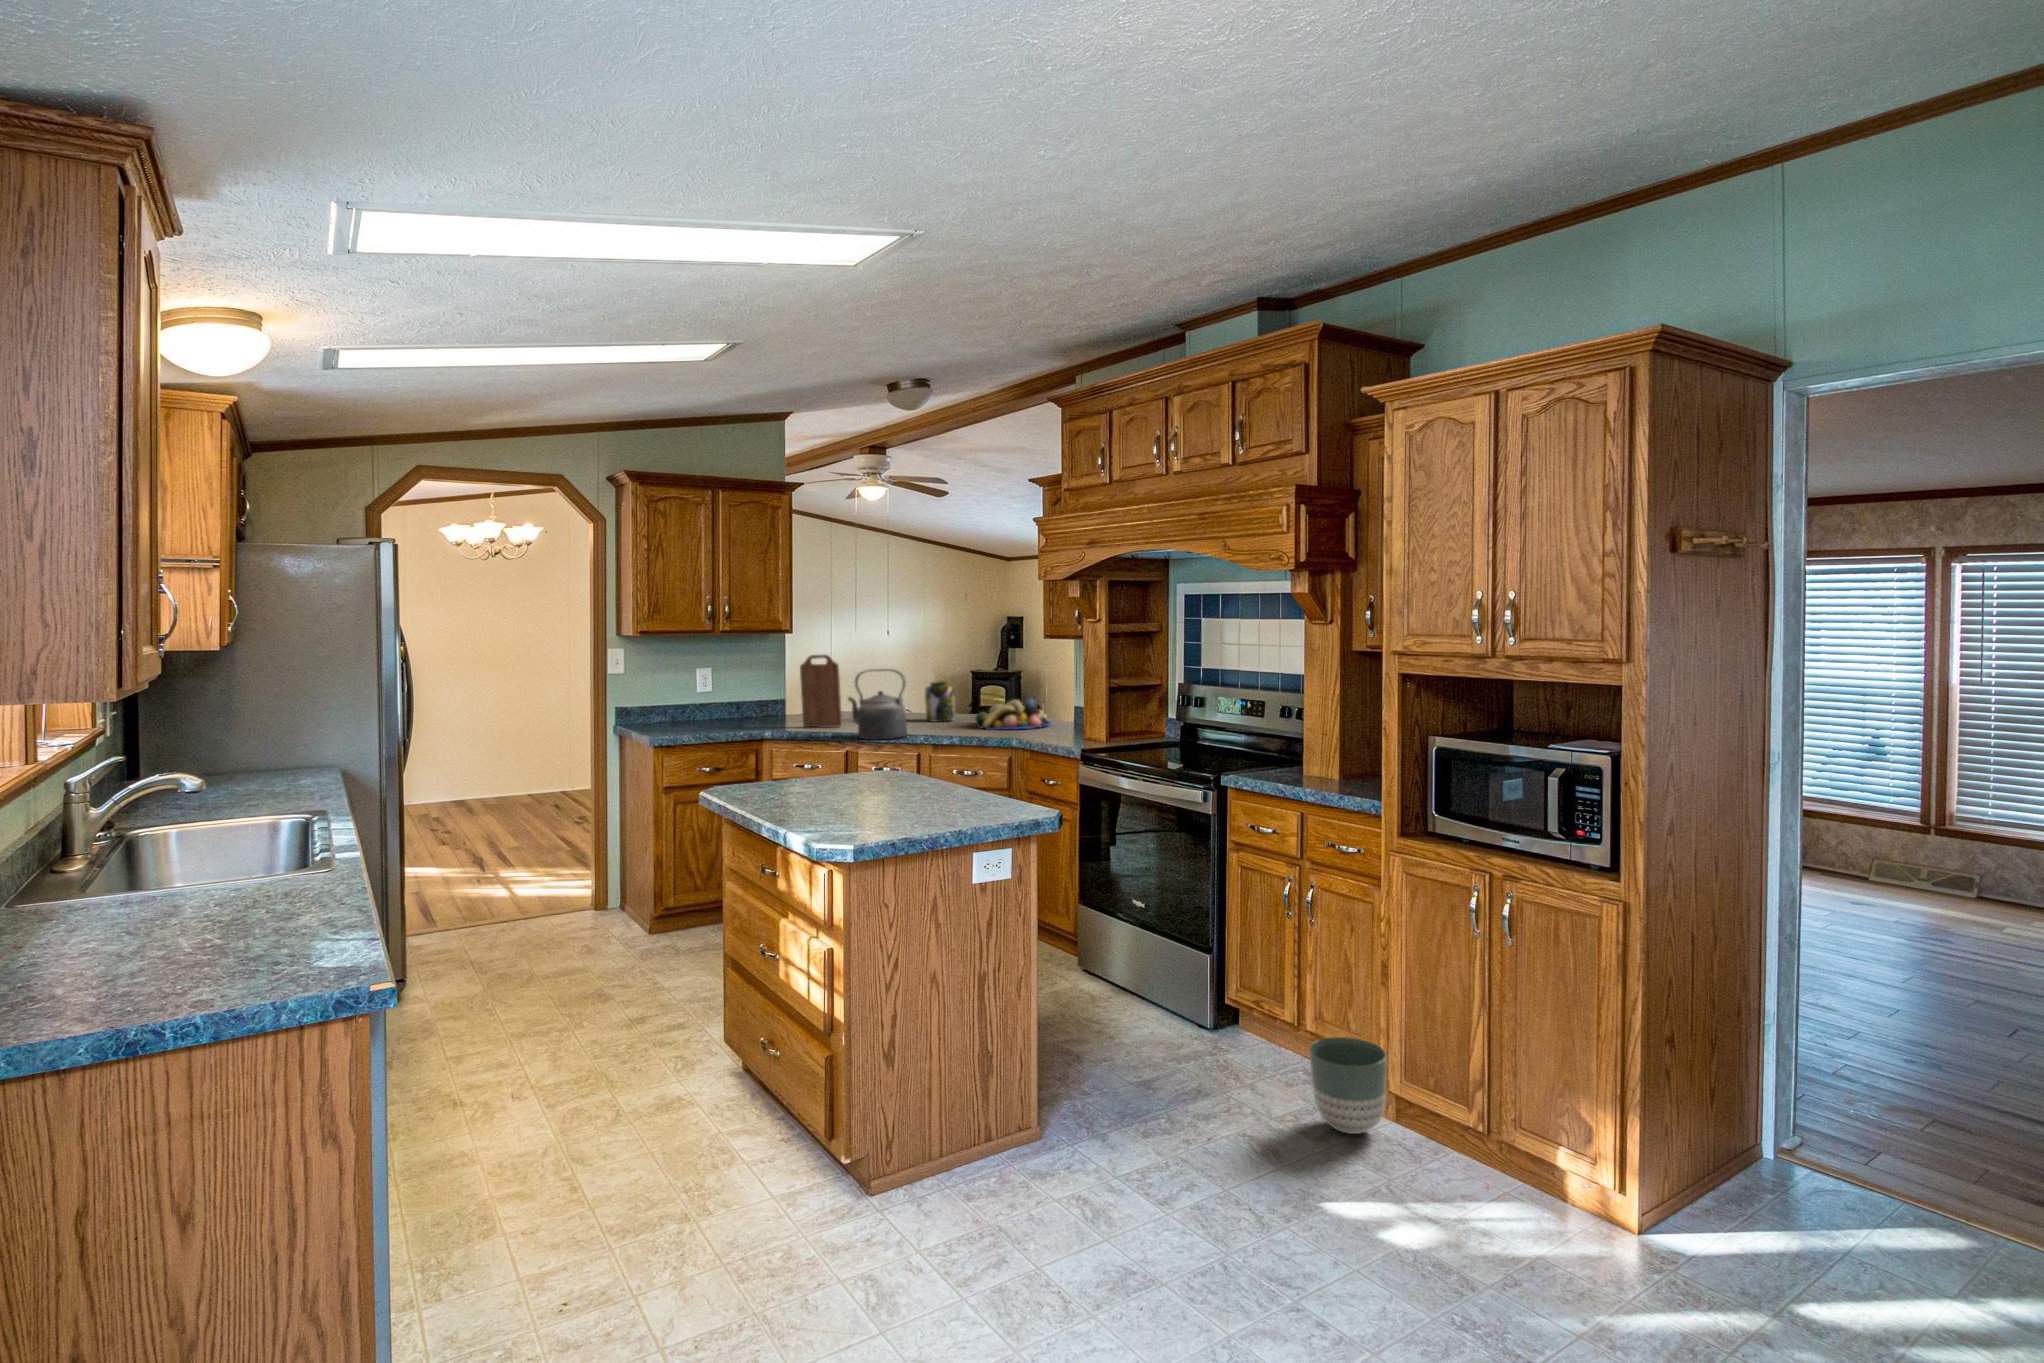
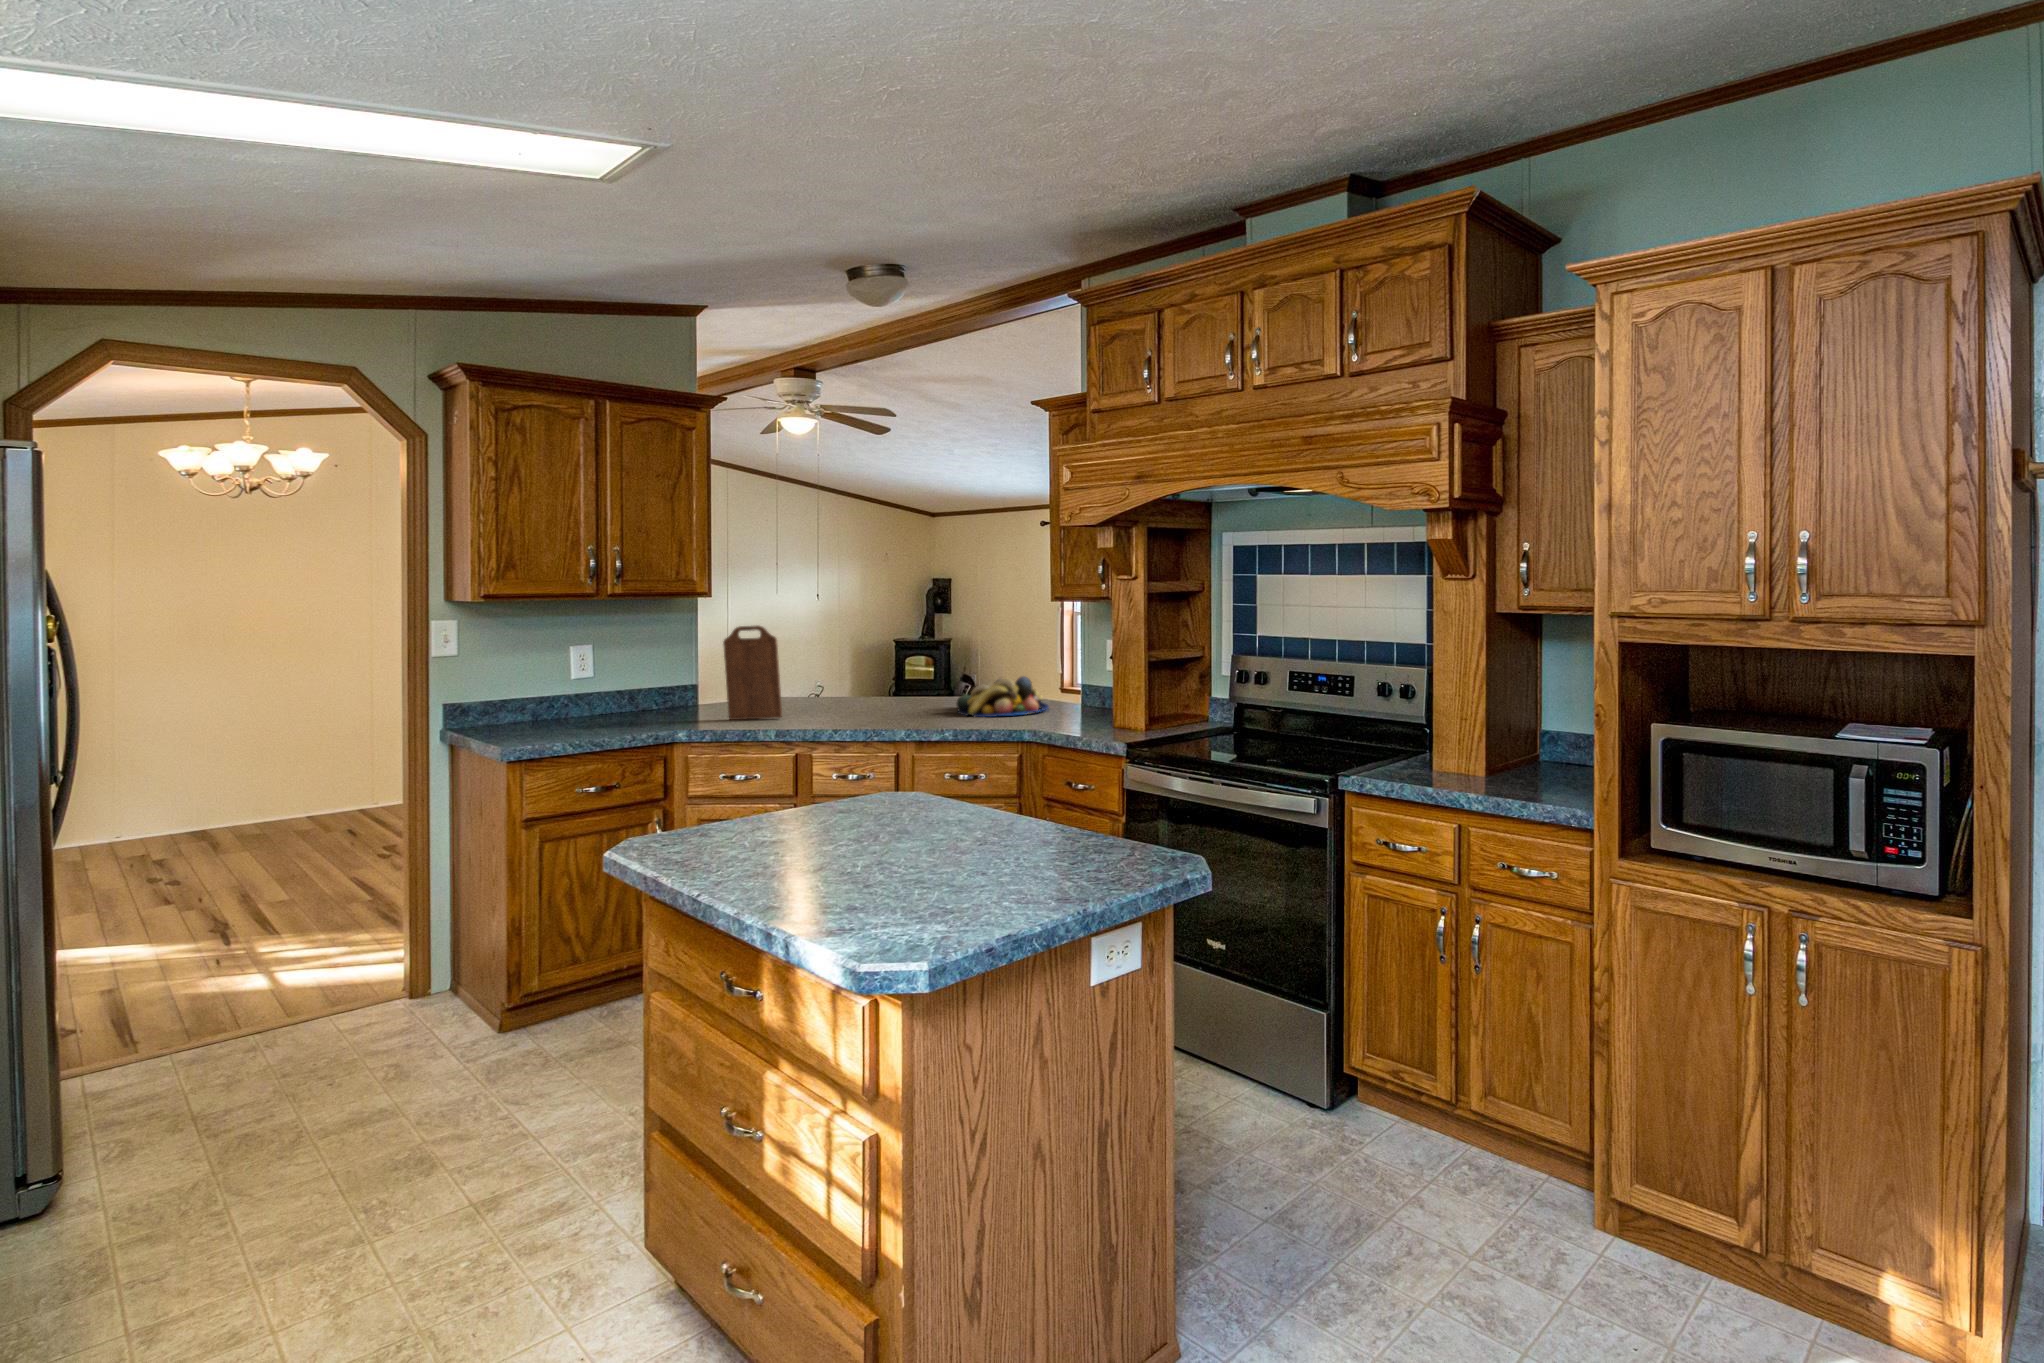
kettle: present [848,669,907,740] -> none [796,644,878,737]
jar: present [925,682,955,722] -> none [886,657,924,707]
planter: present [1309,1037,1387,1134] -> none [1520,1133,1628,1272]

